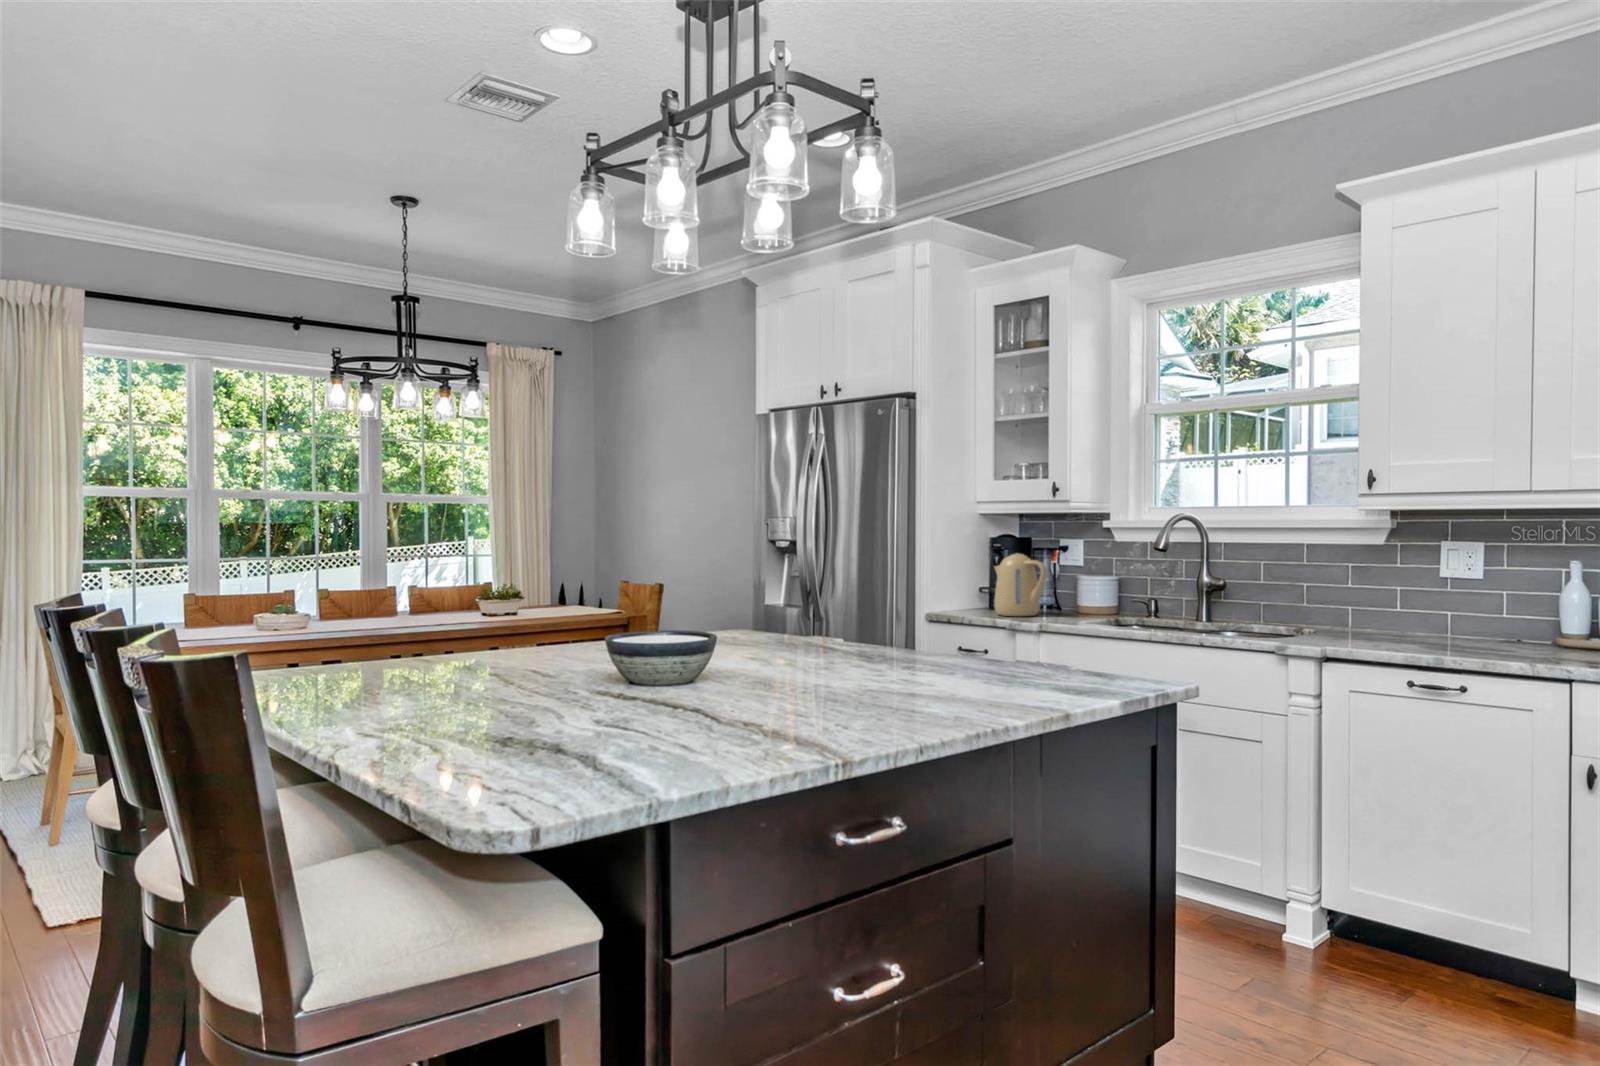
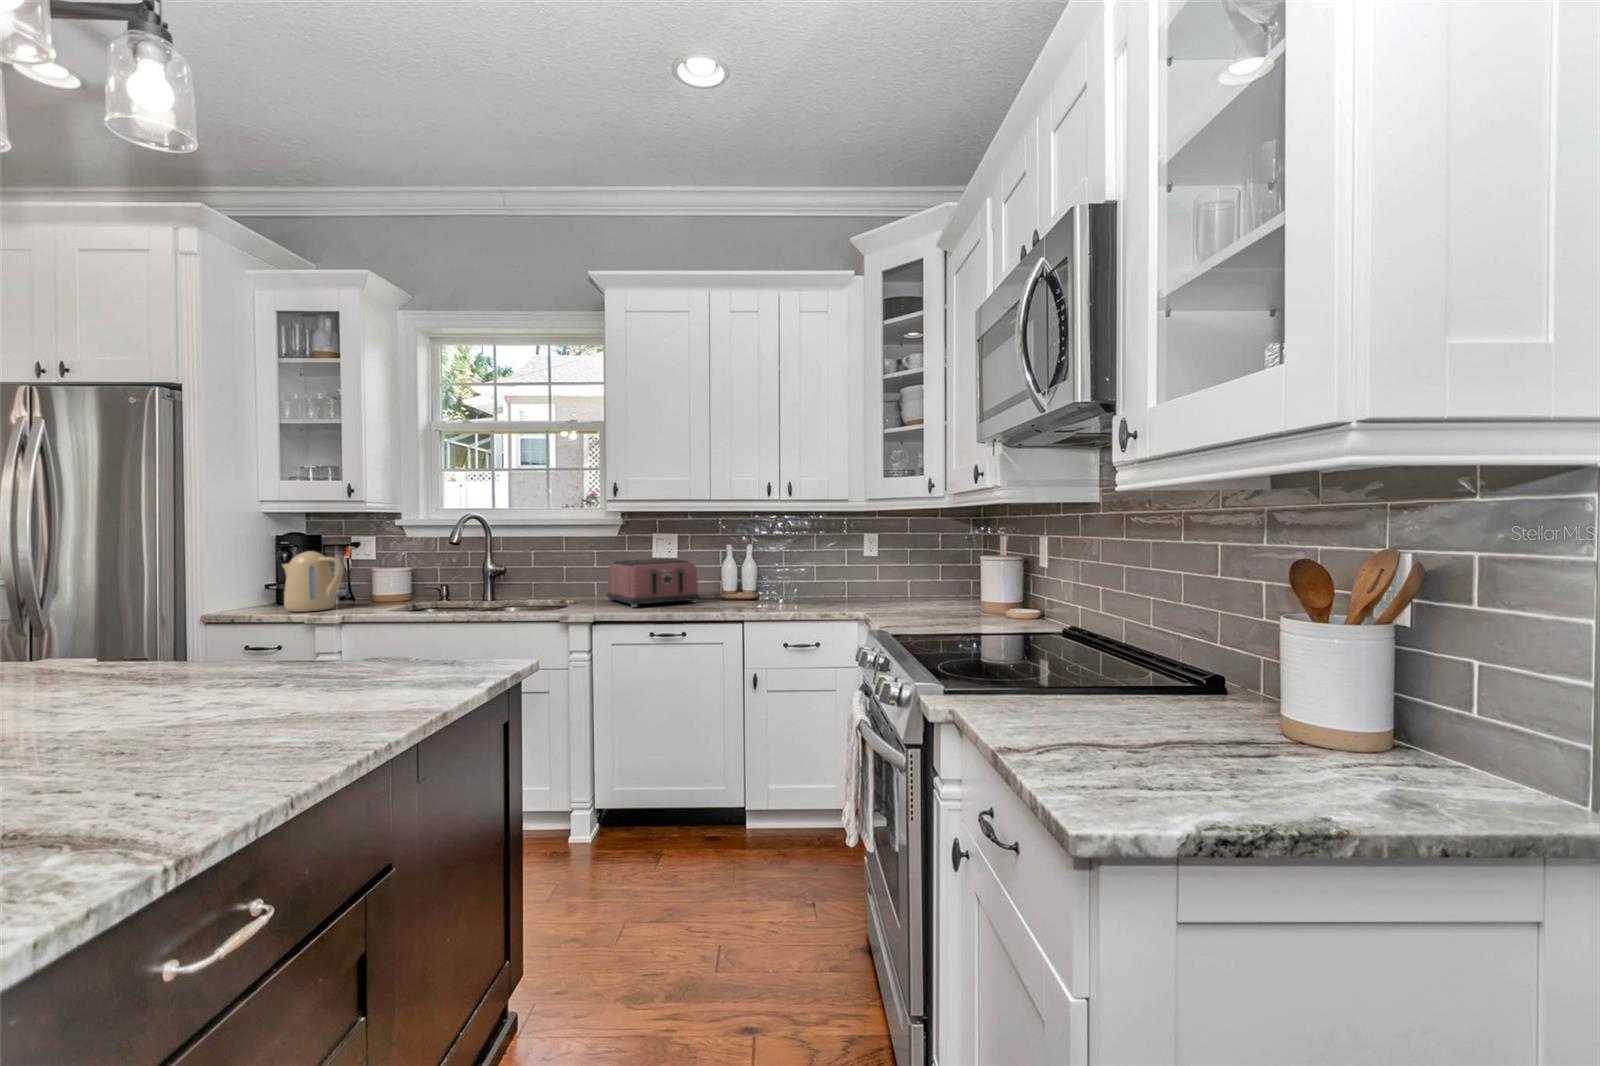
toaster: none [1357,579,1507,647] -> present [607,559,700,607]

